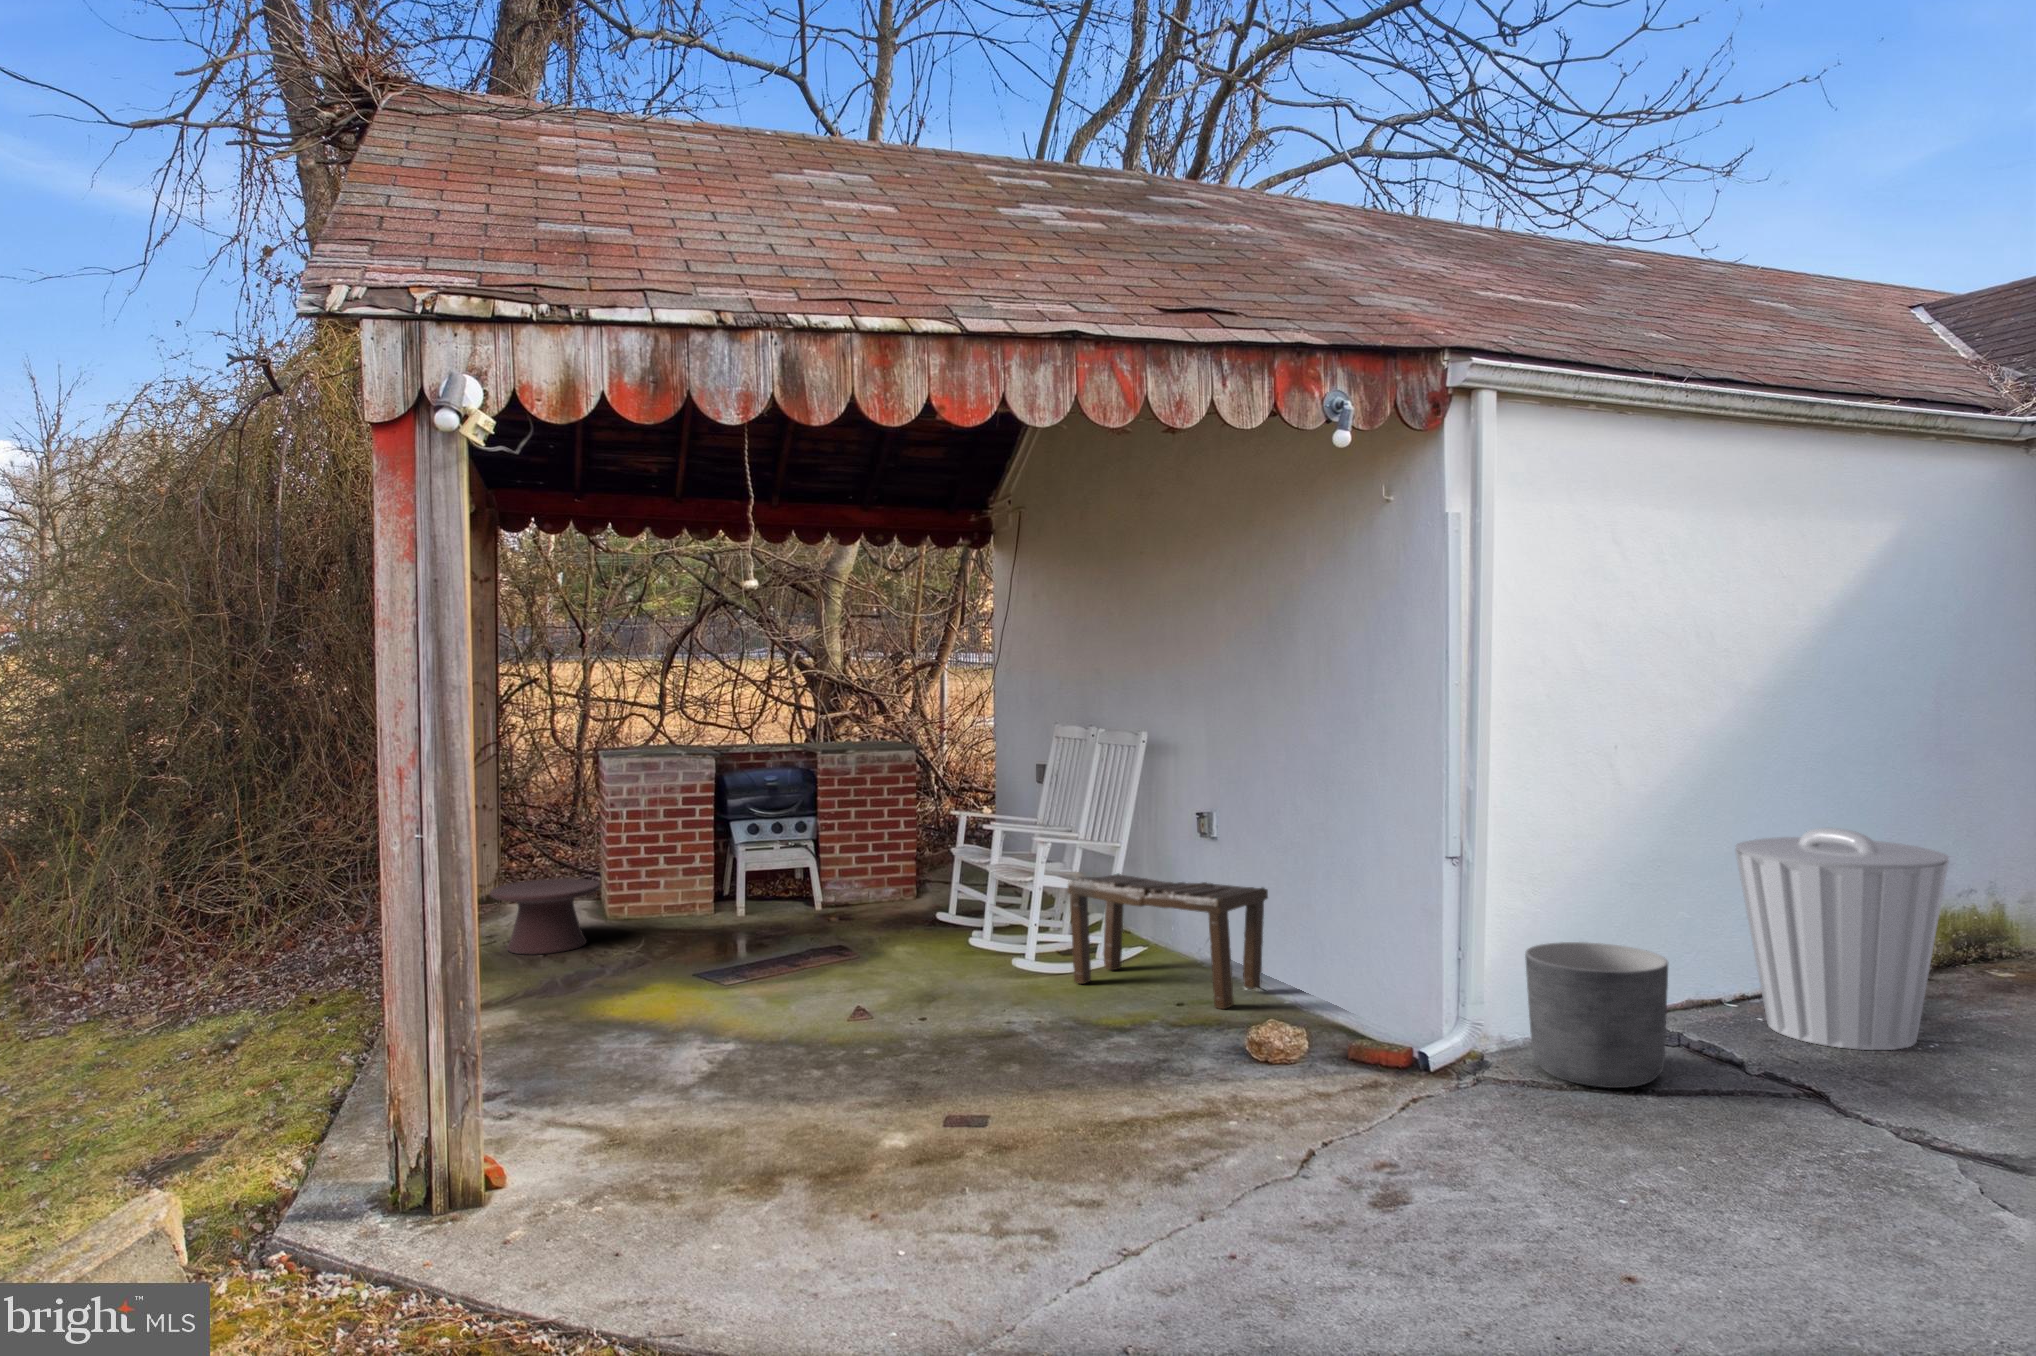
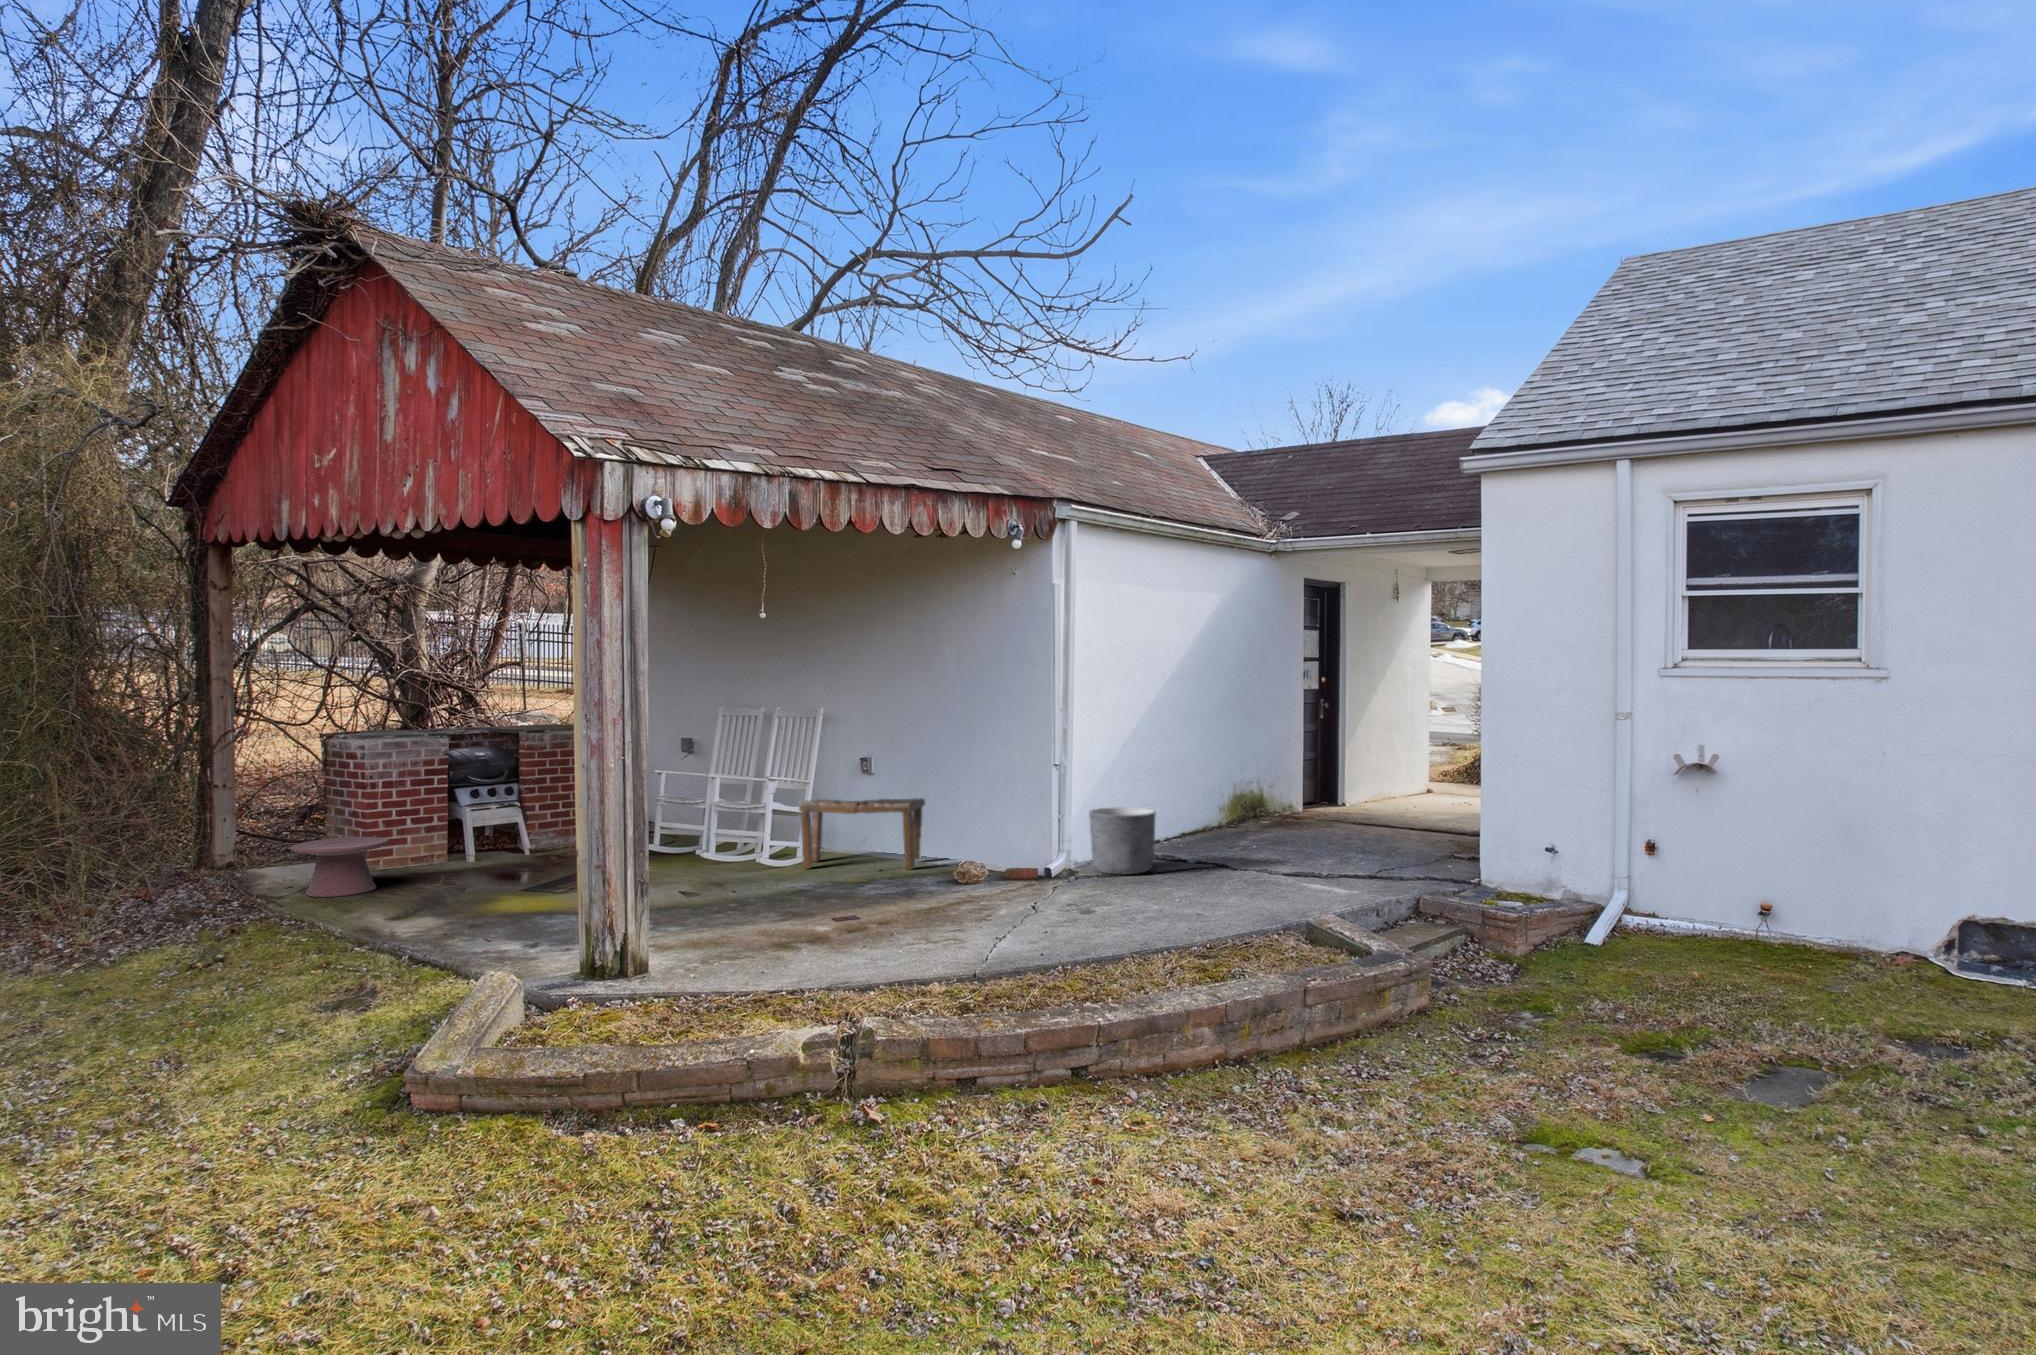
trash can: present [1735,828,1949,1050] -> none [1163,746,1254,852]

